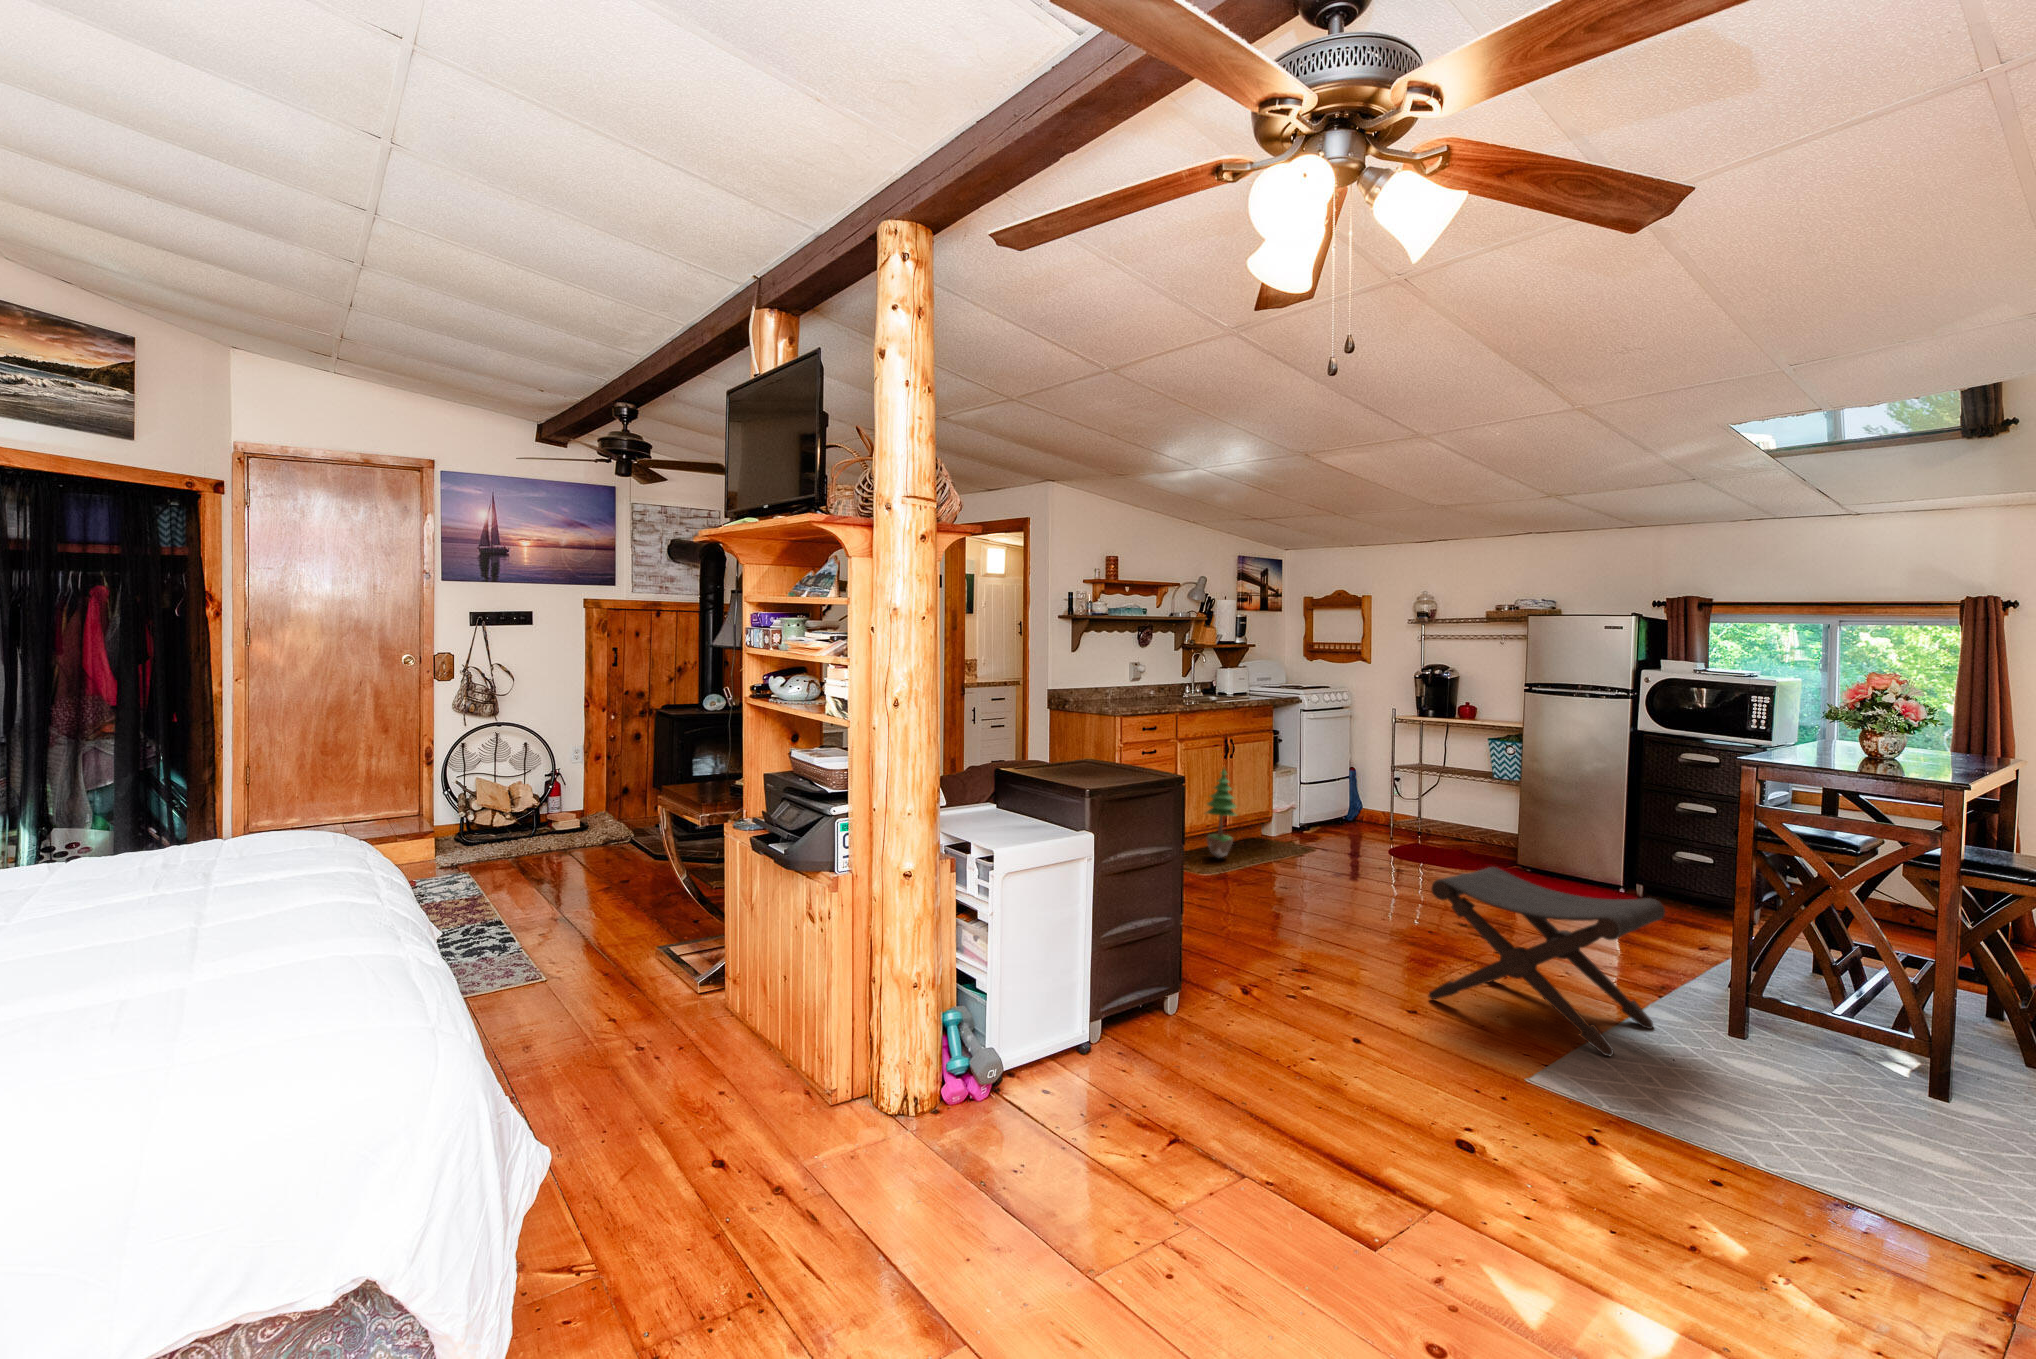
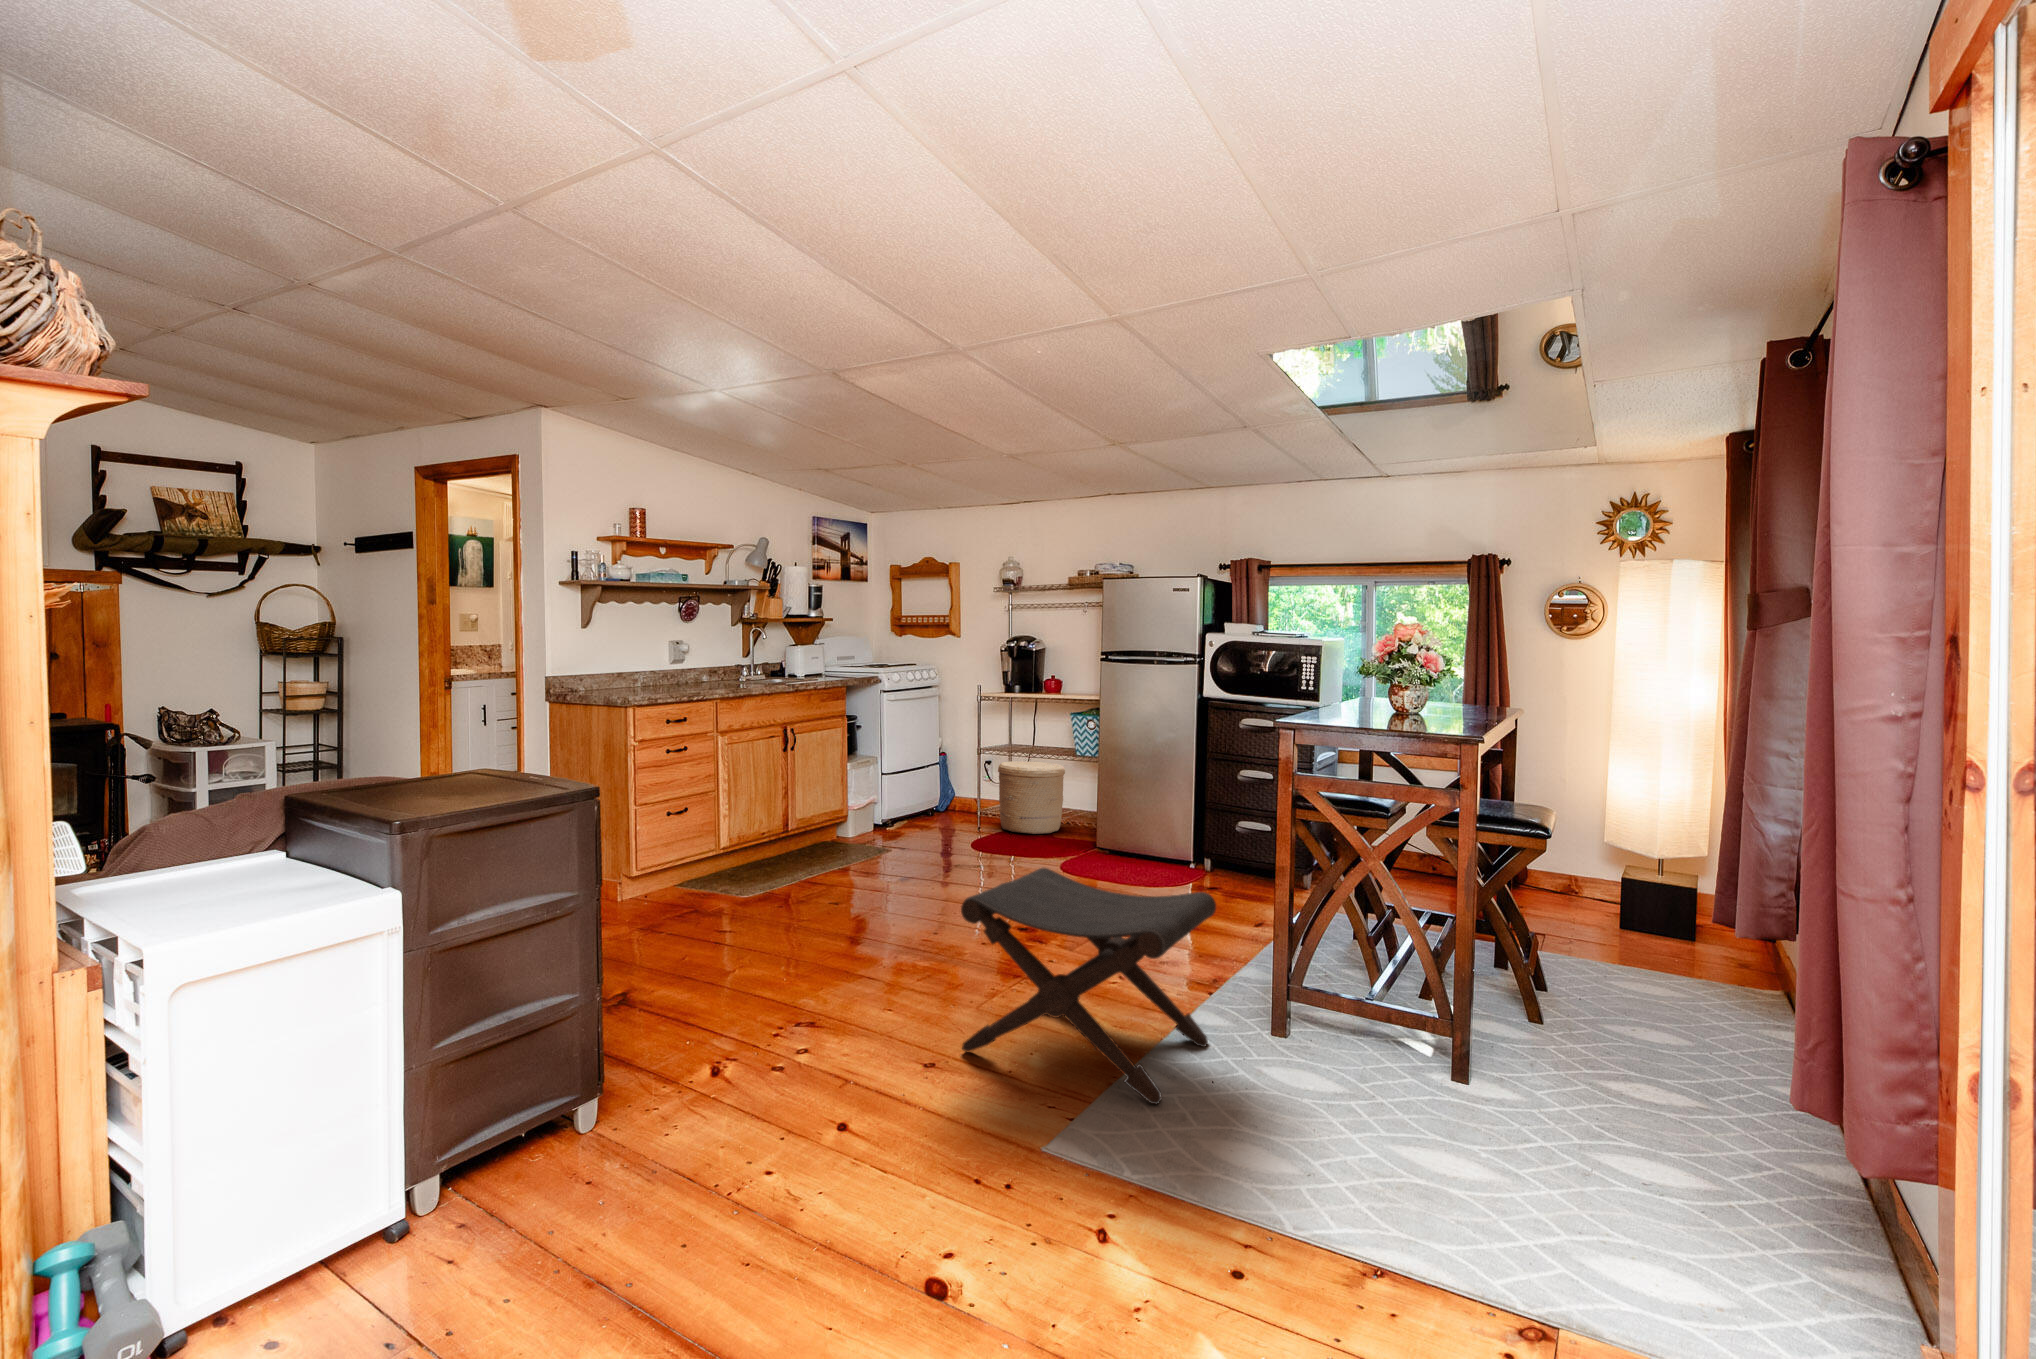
potted tree: present [1206,769,1236,858] -> none [757,761,798,873]
woven basket: none [1408,781,1478,851] -> present [998,761,1065,834]

